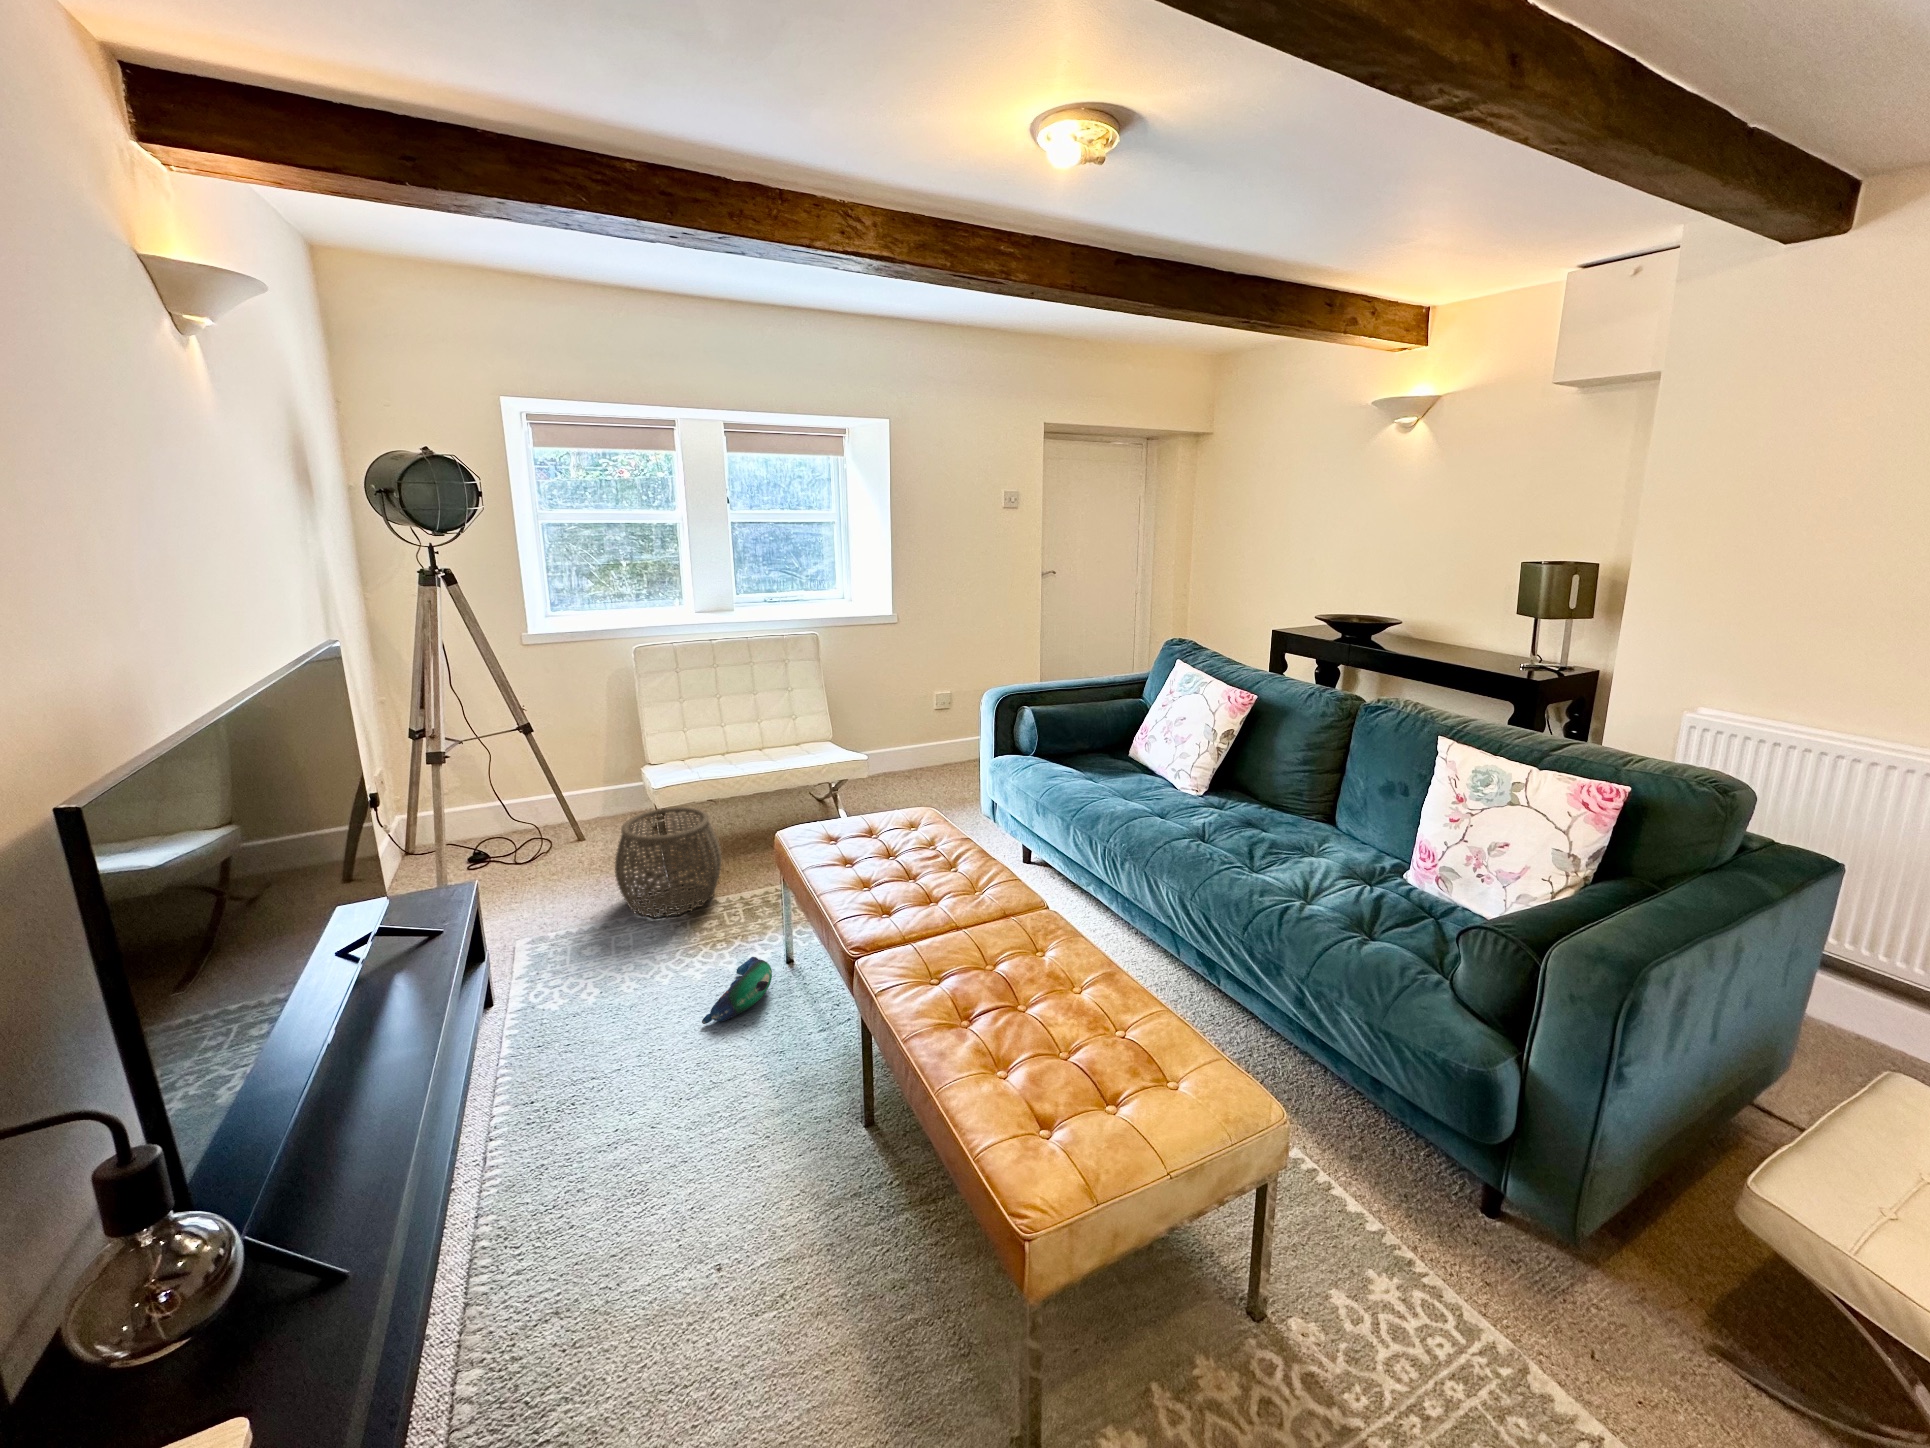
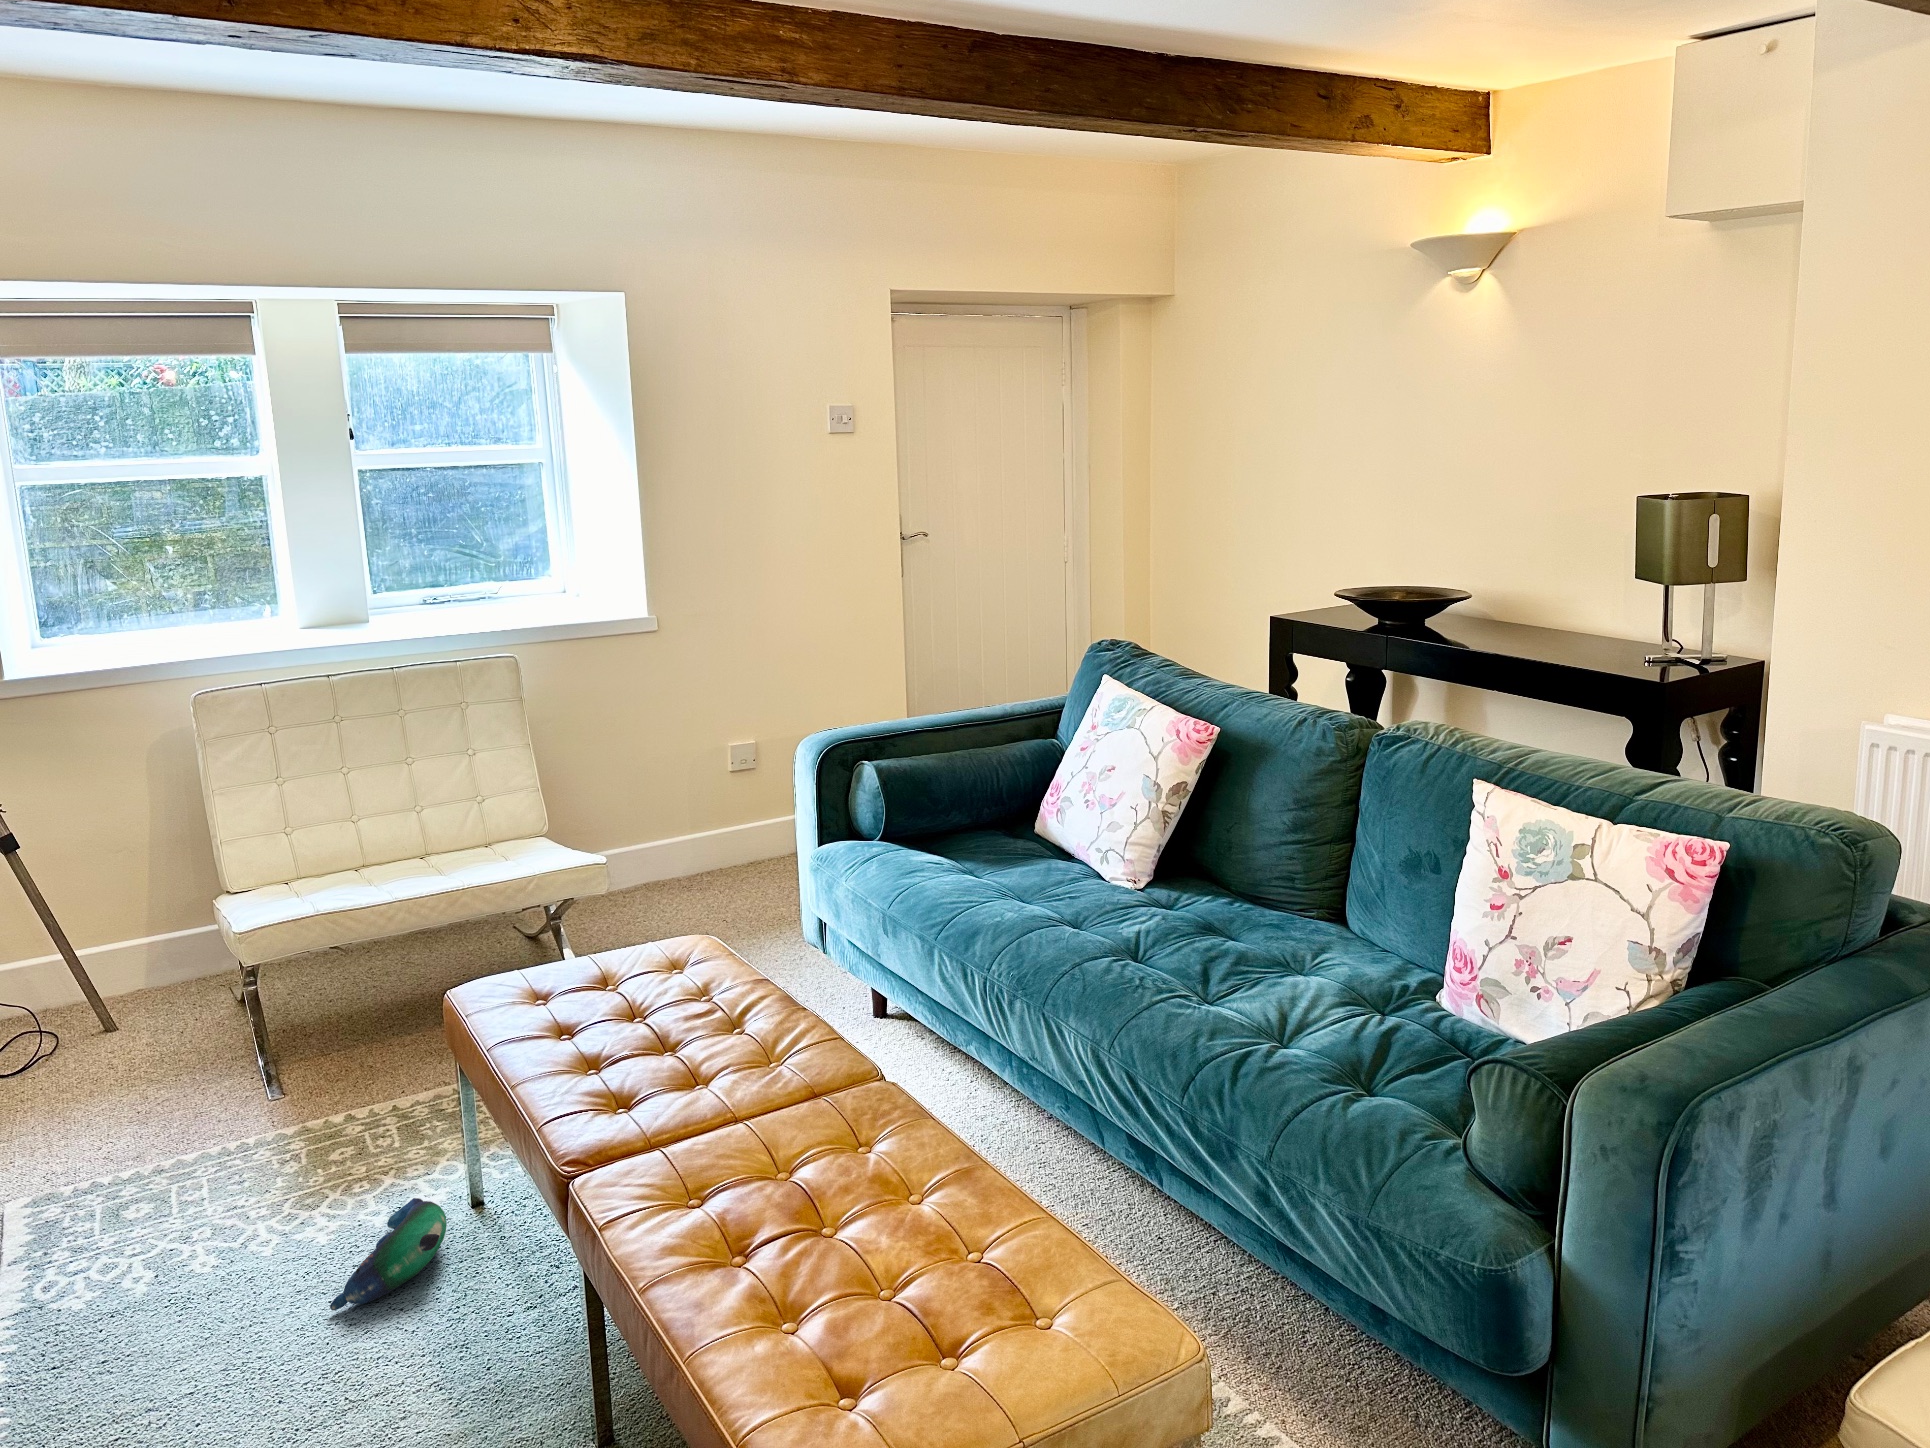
woven basket: present [615,807,721,917] -> none [173,961,359,1149]

